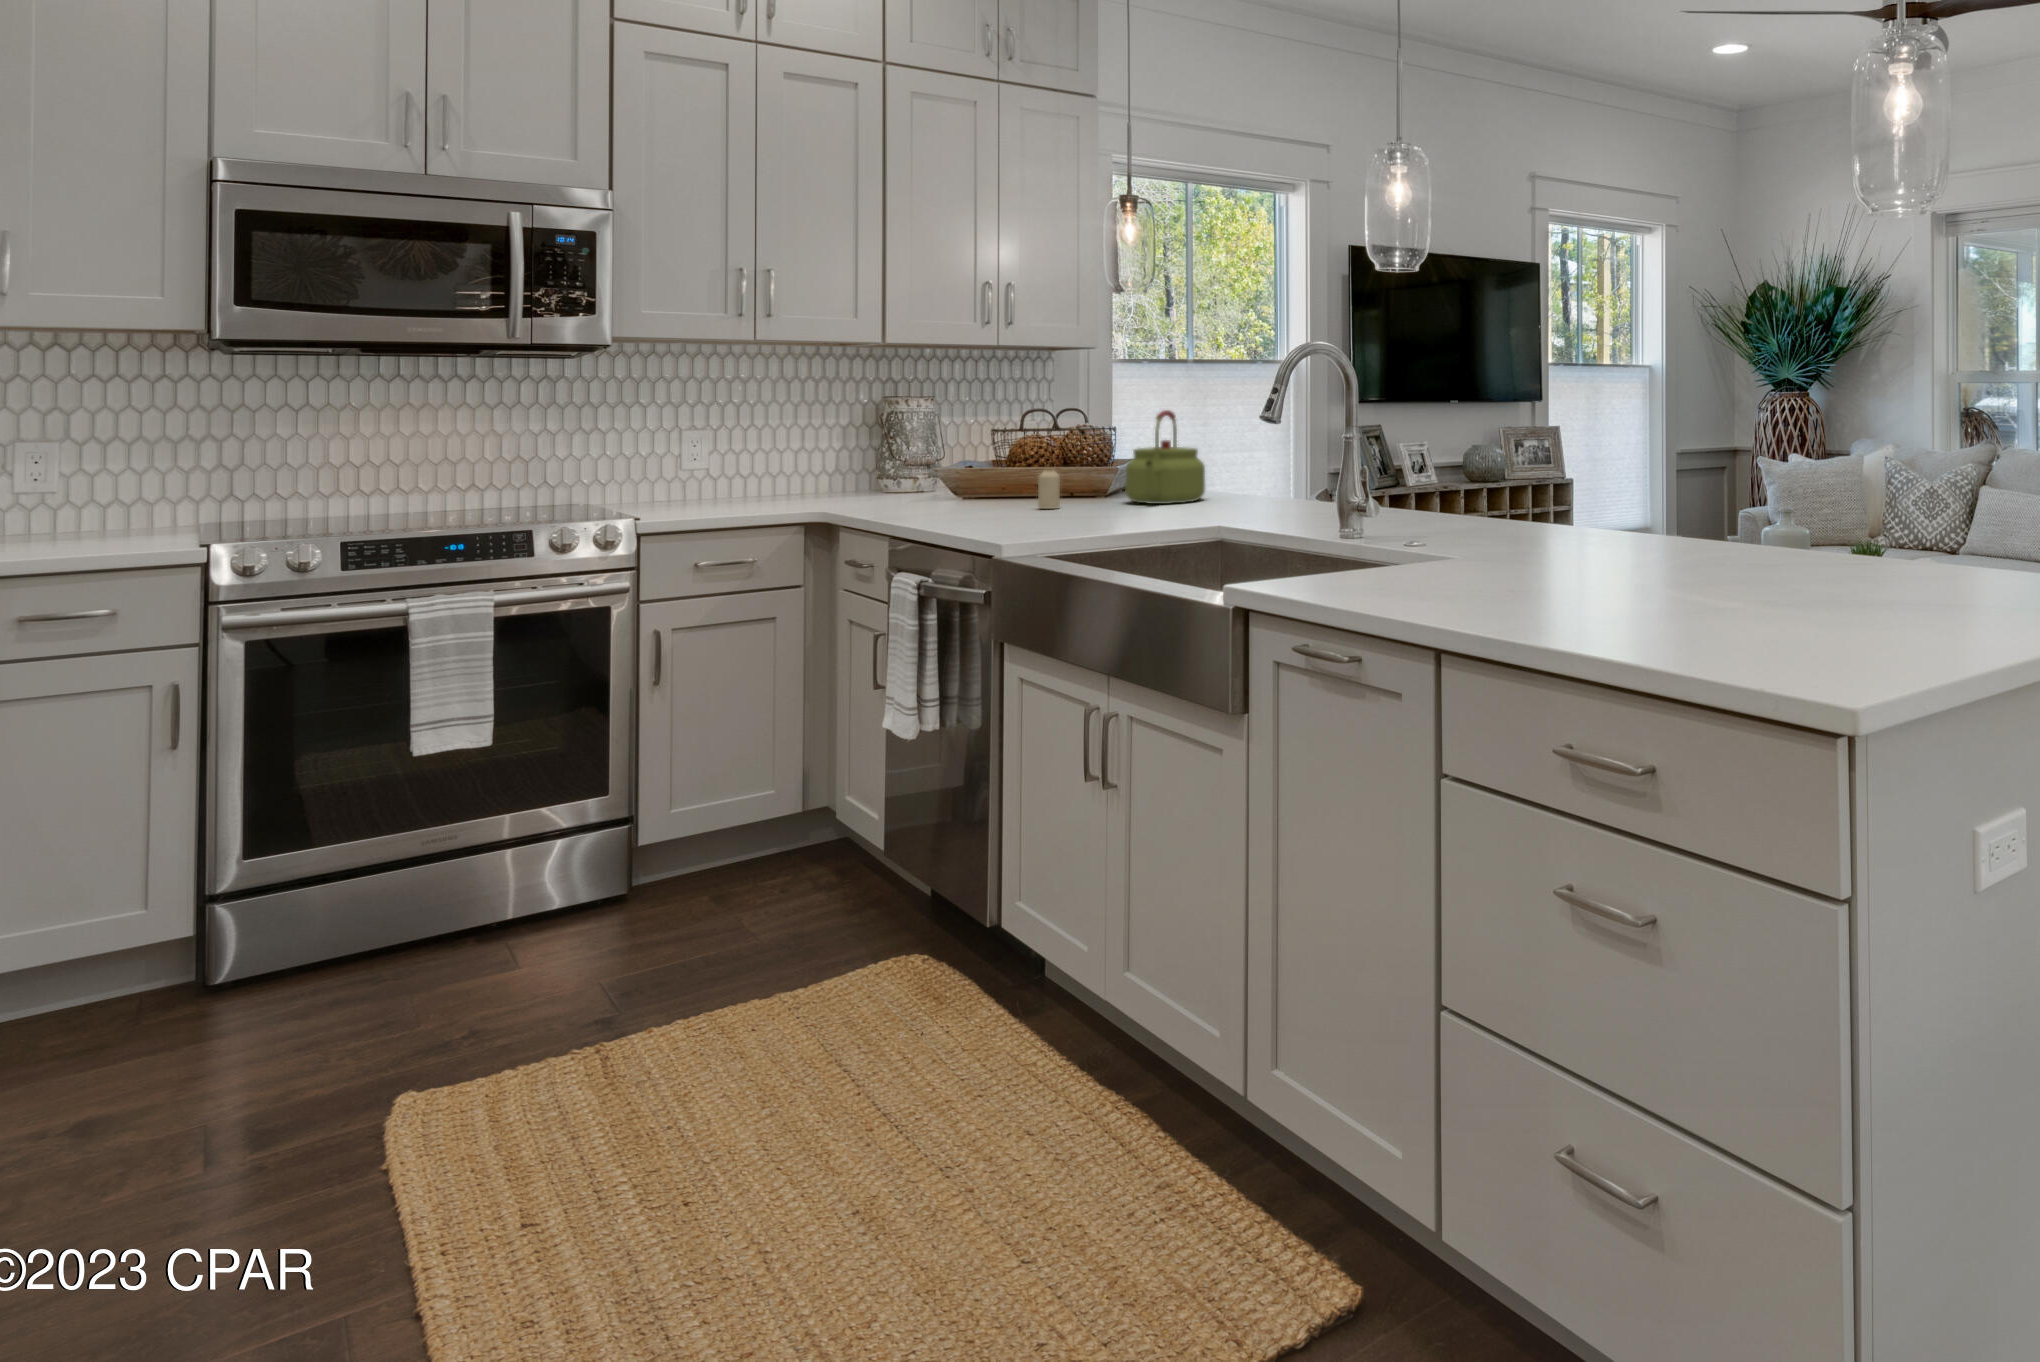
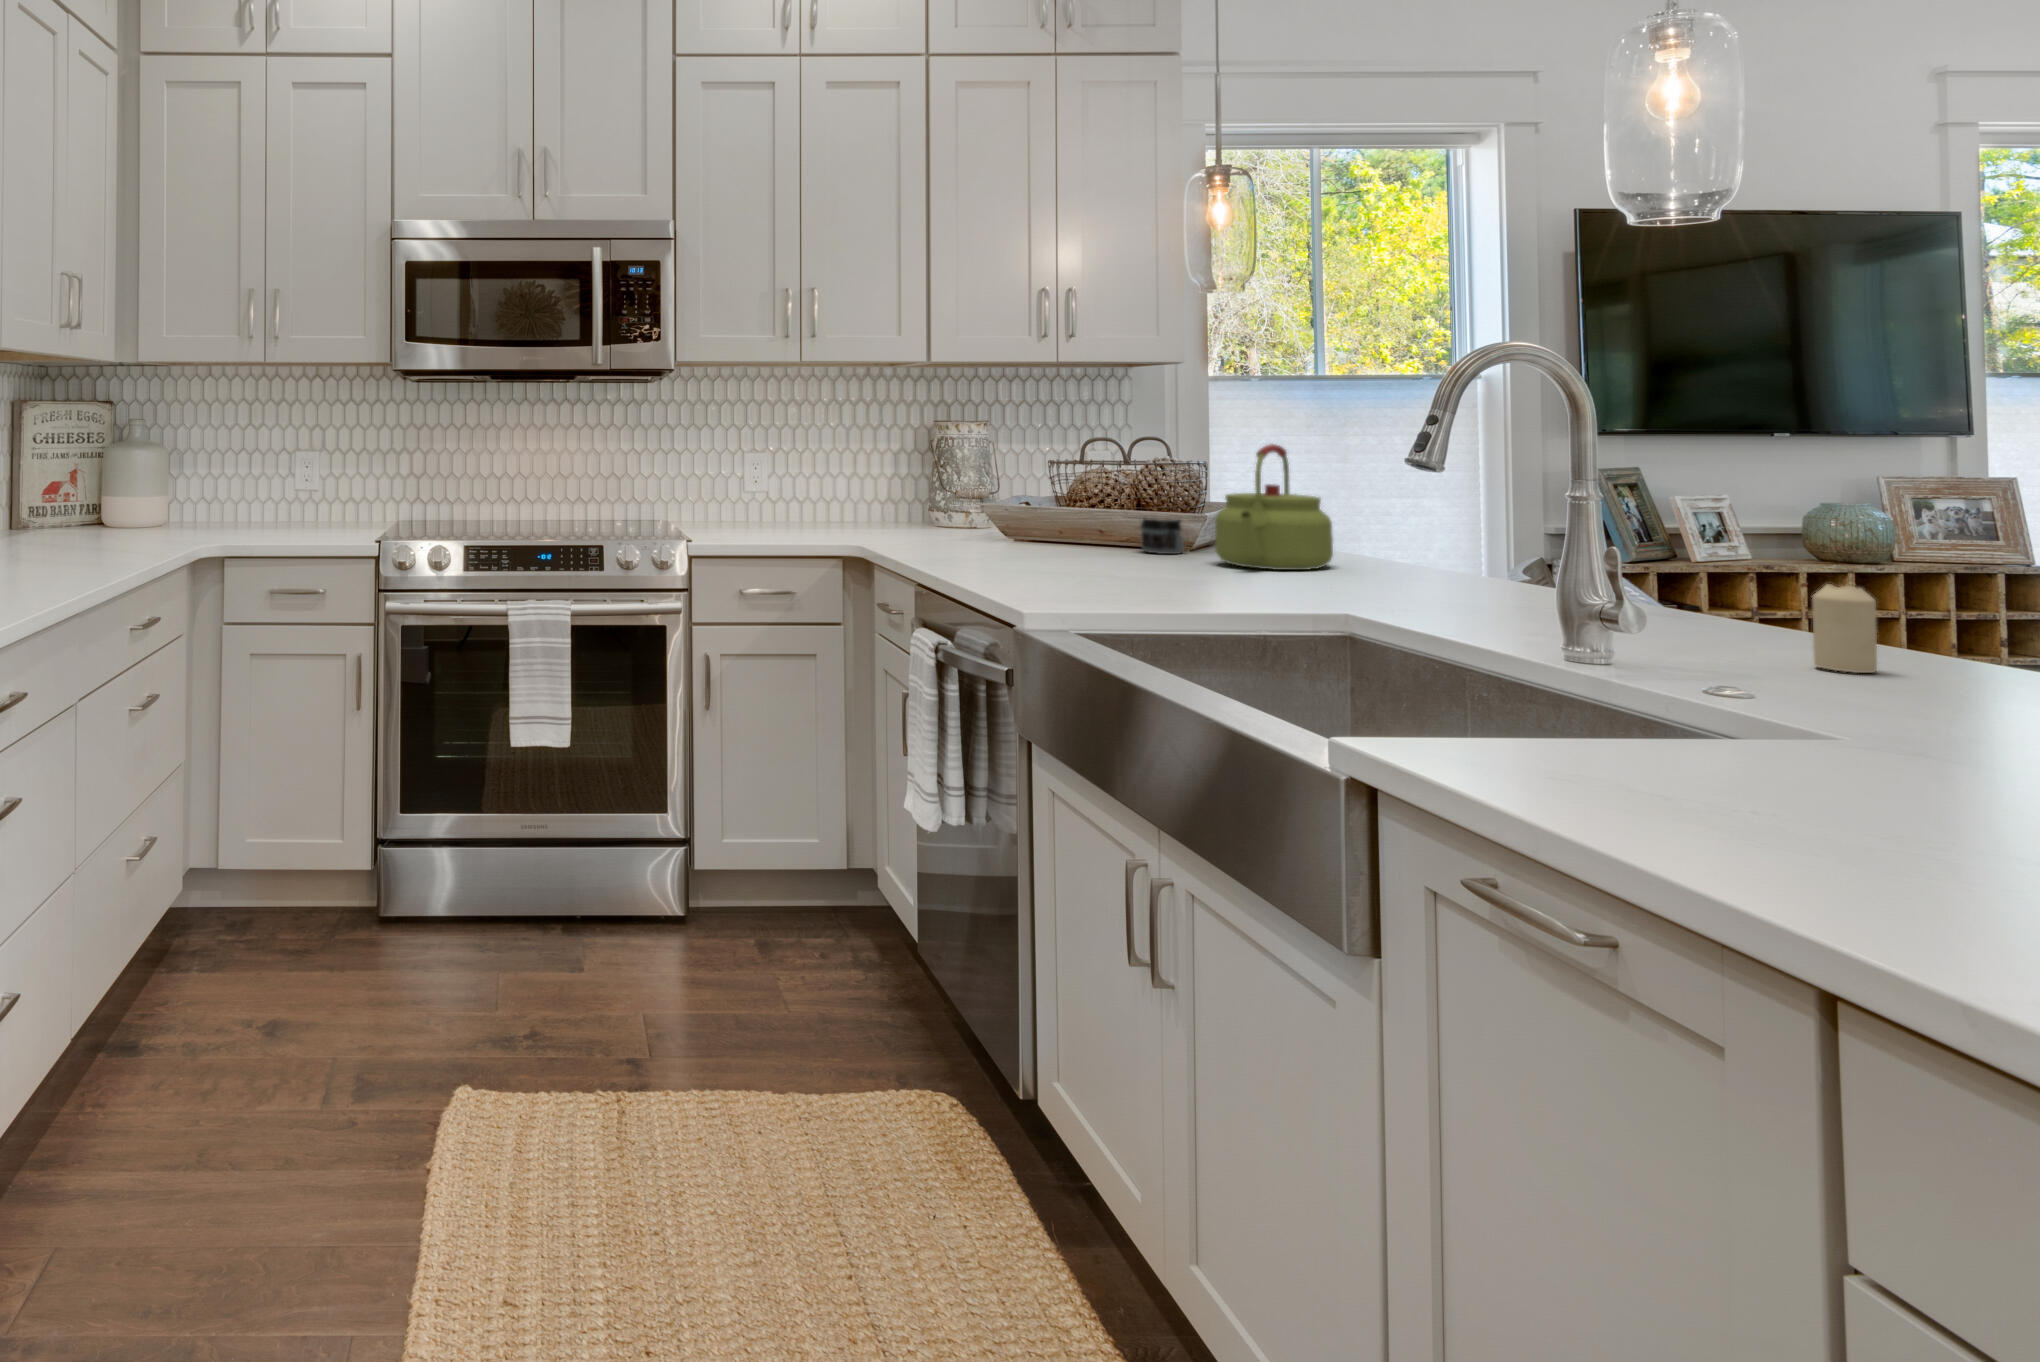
jar: none [1066,470,1102,500] -> present [1139,516,1184,554]
candle: present [1038,471,1060,509] -> present [1812,584,1877,673]

